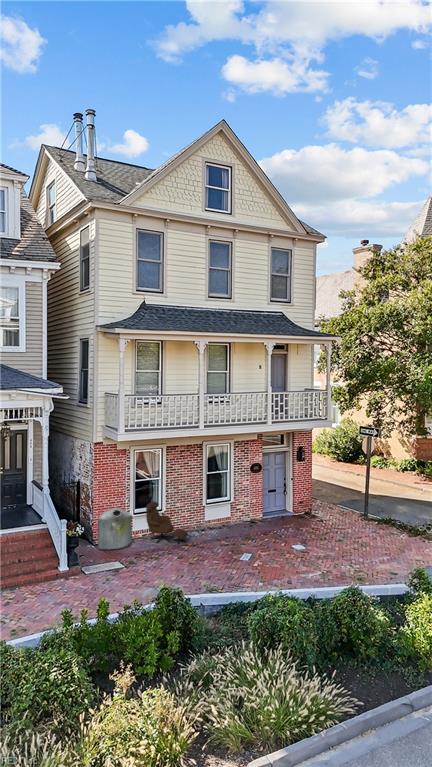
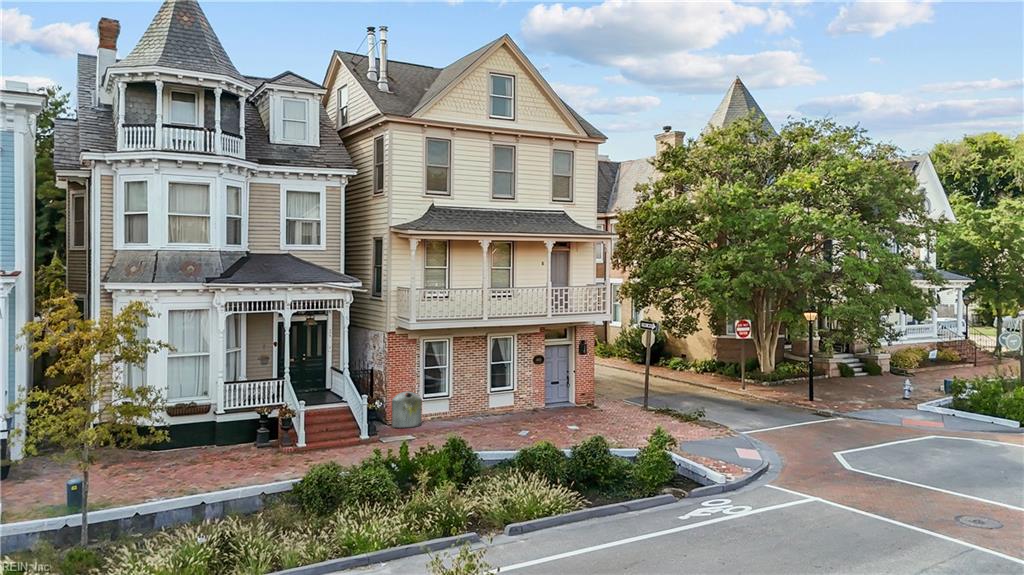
lounge chair: present [146,502,188,544] -> none [435,388,473,425]

